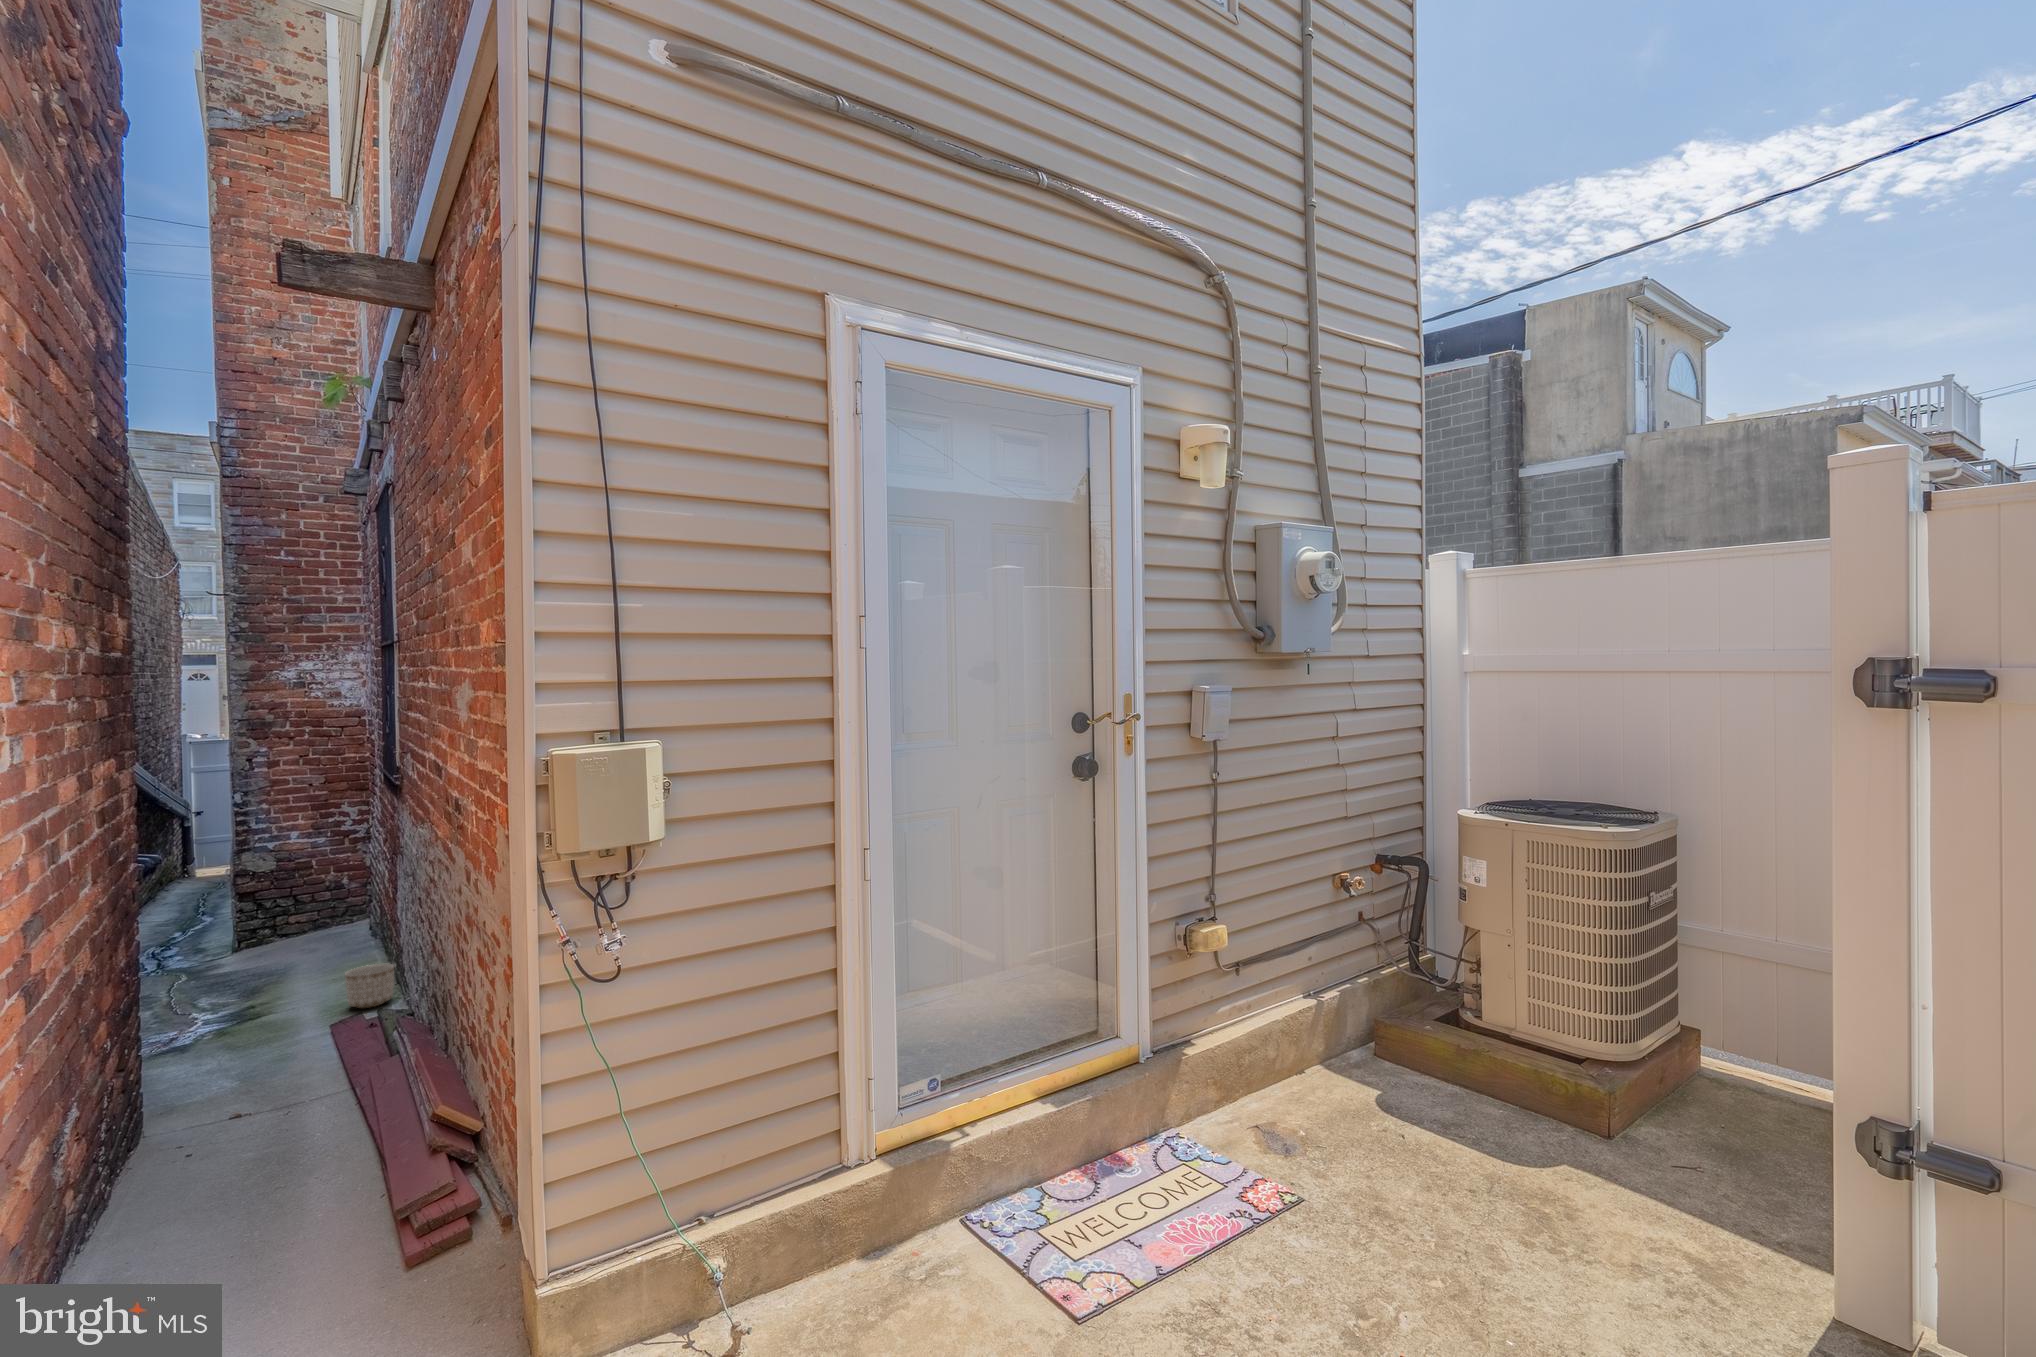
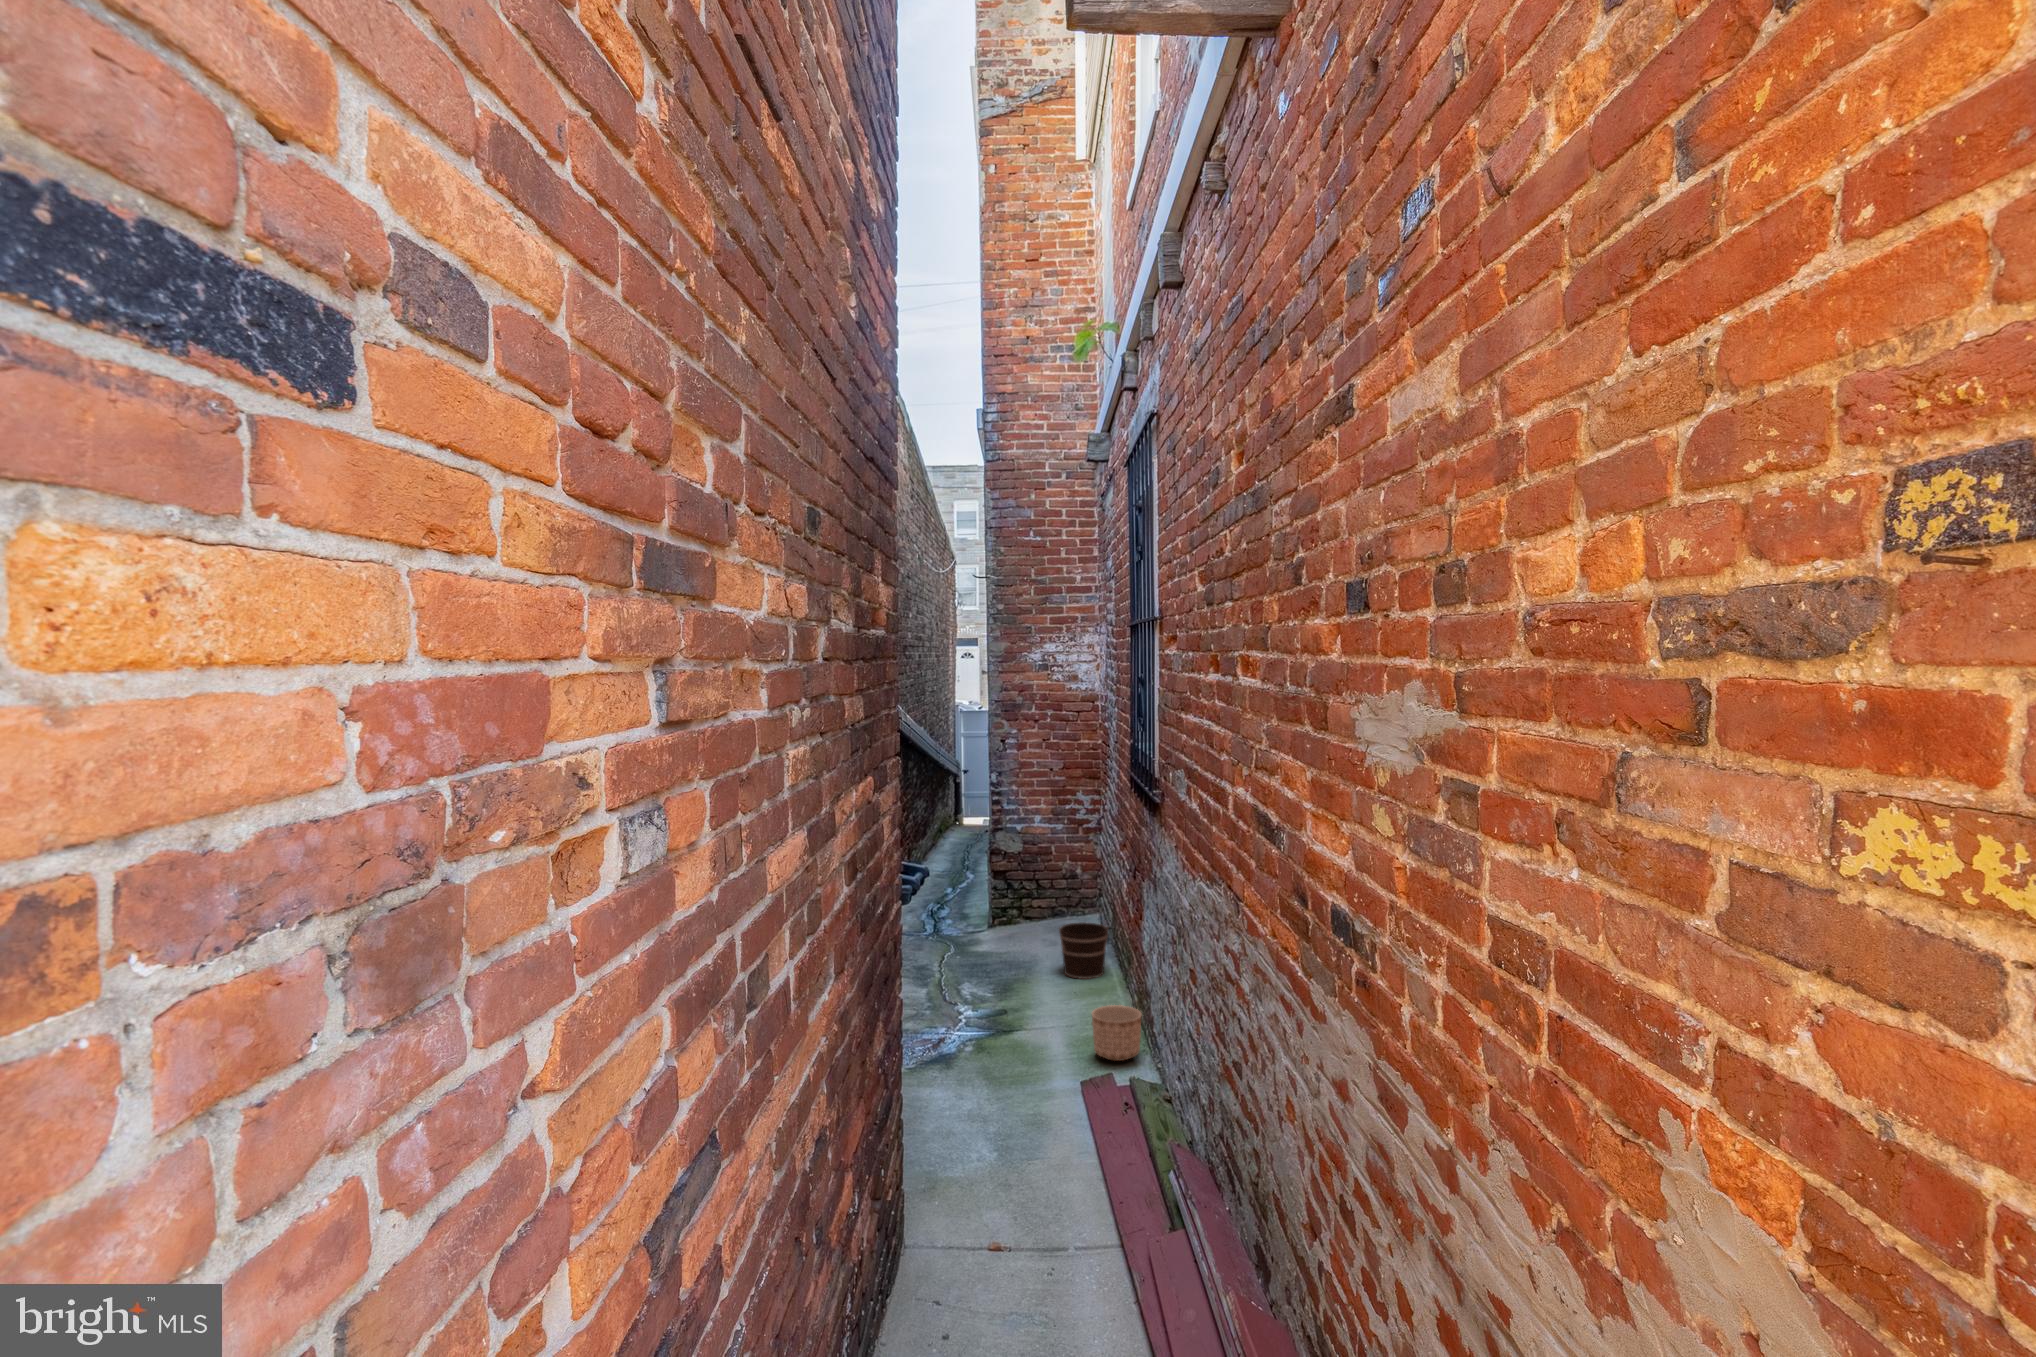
bucket: none [315,915,372,966] -> present [1059,922,1108,979]

